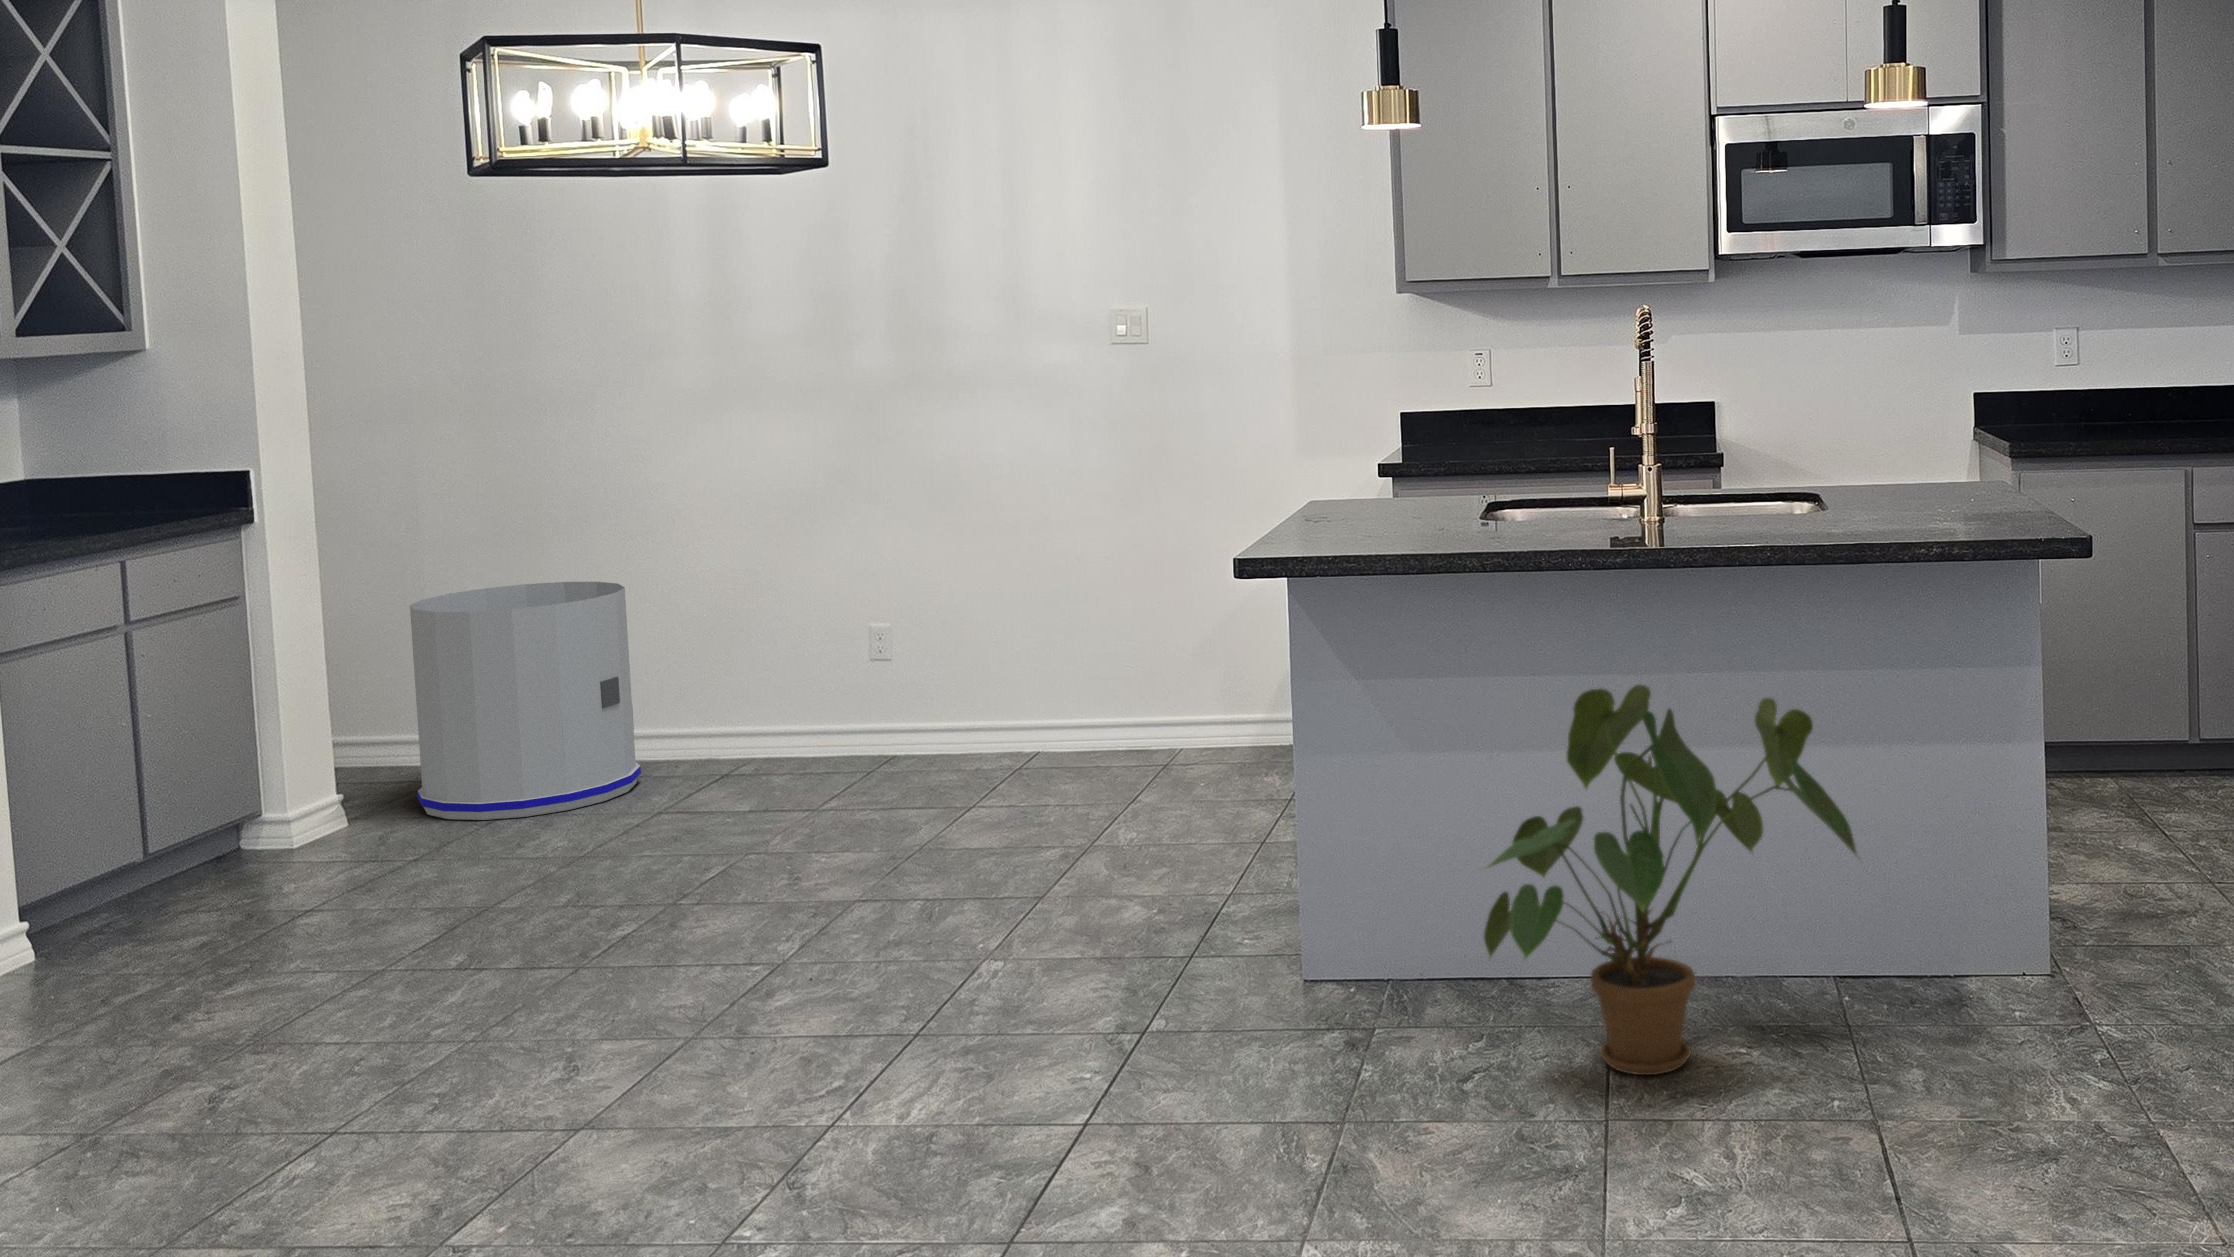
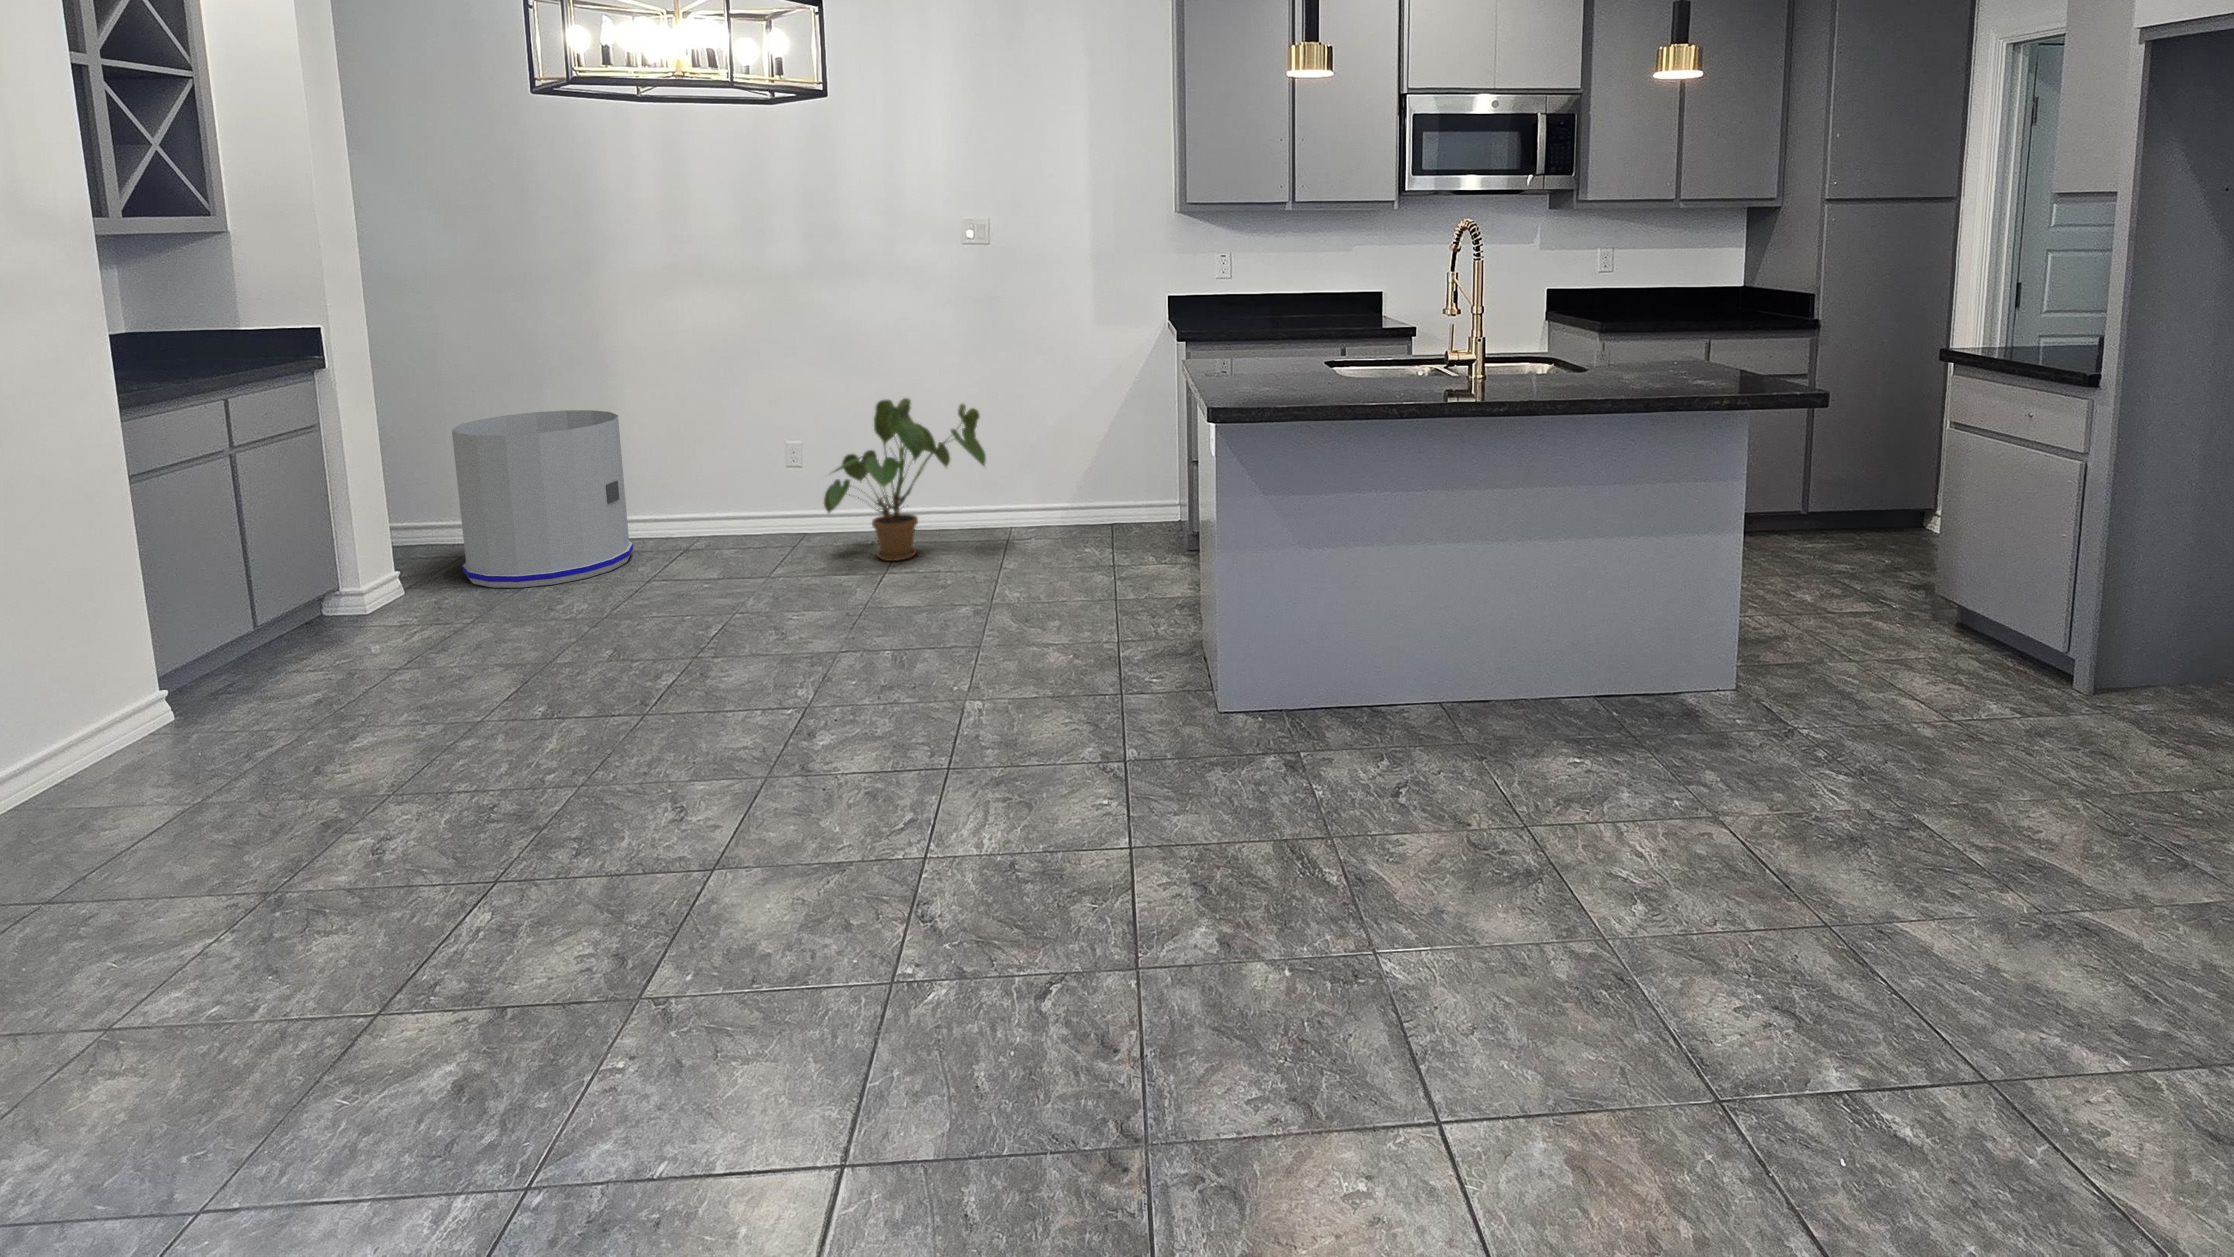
house plant: present [1484,685,1860,1075] -> present [824,398,986,561]

